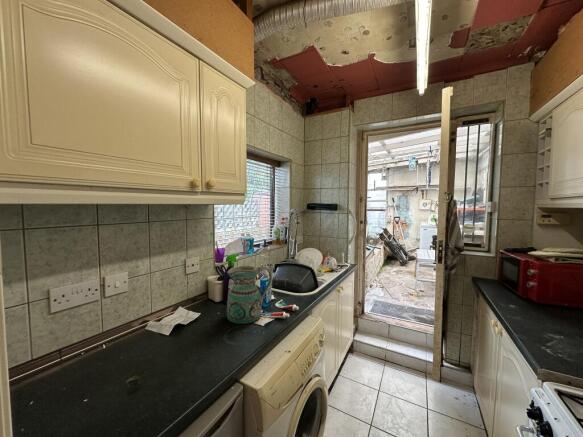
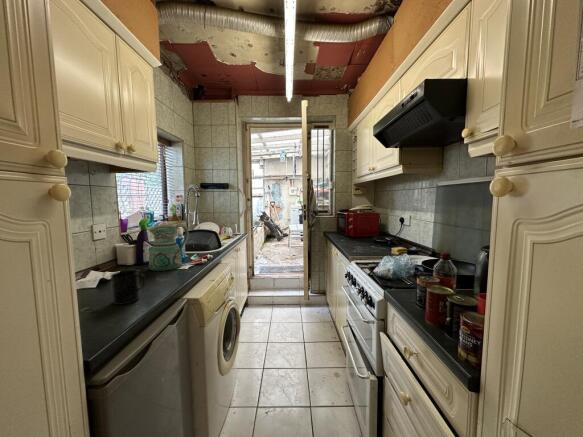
mug: none [153,340,190,390] -> present [111,270,146,305]

